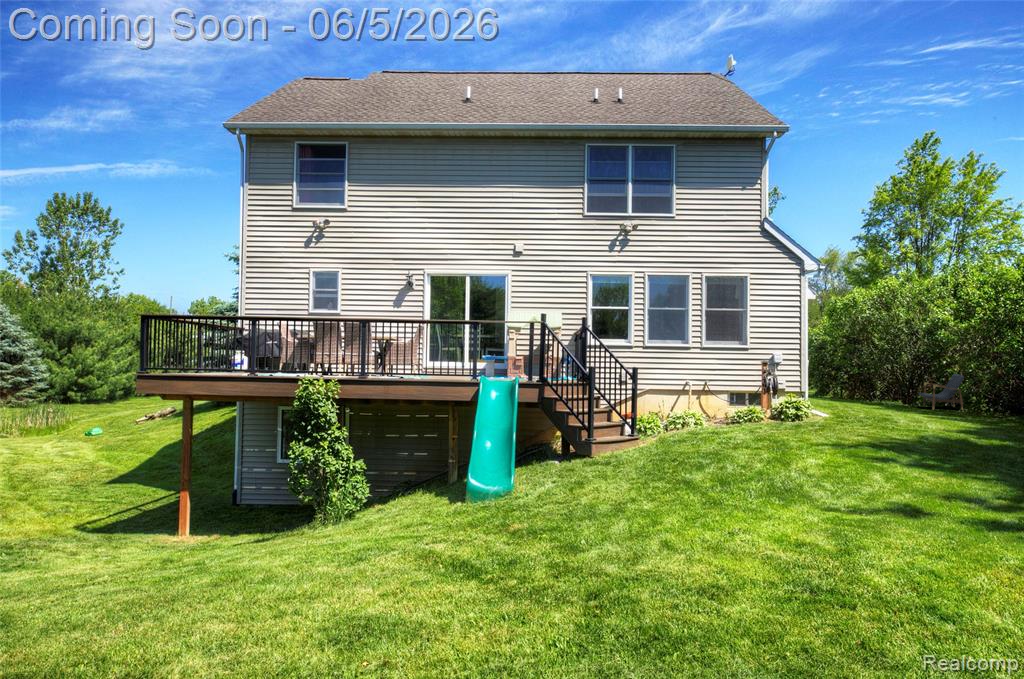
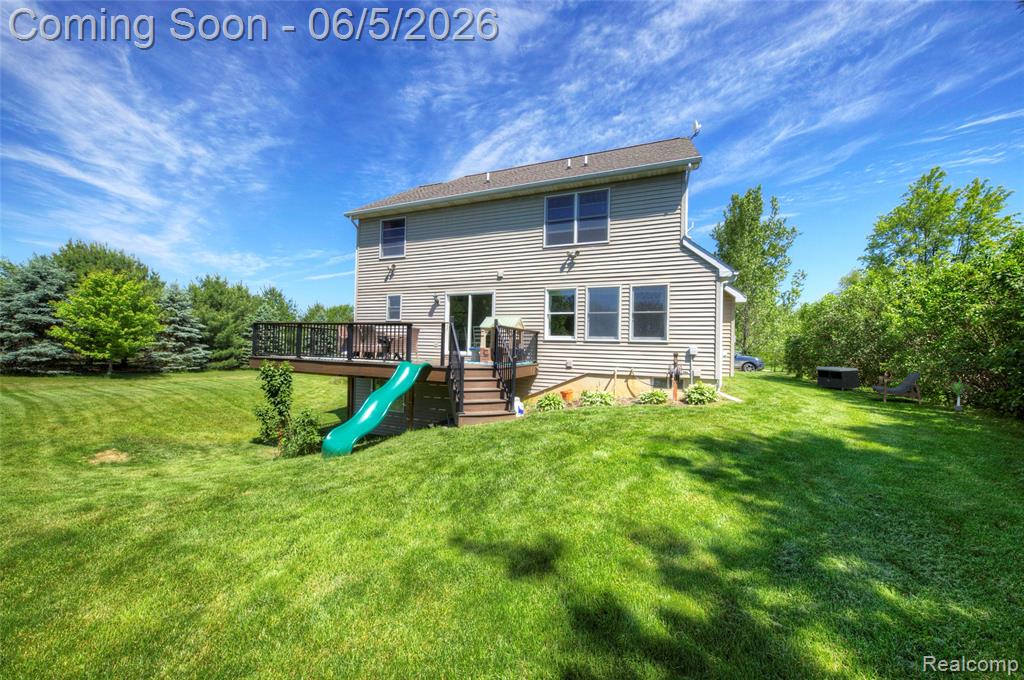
storage bench: none [852,373,896,400] -> present [816,367,859,390]
potted plant: none [982,382,1009,414] -> present [951,382,965,411]

